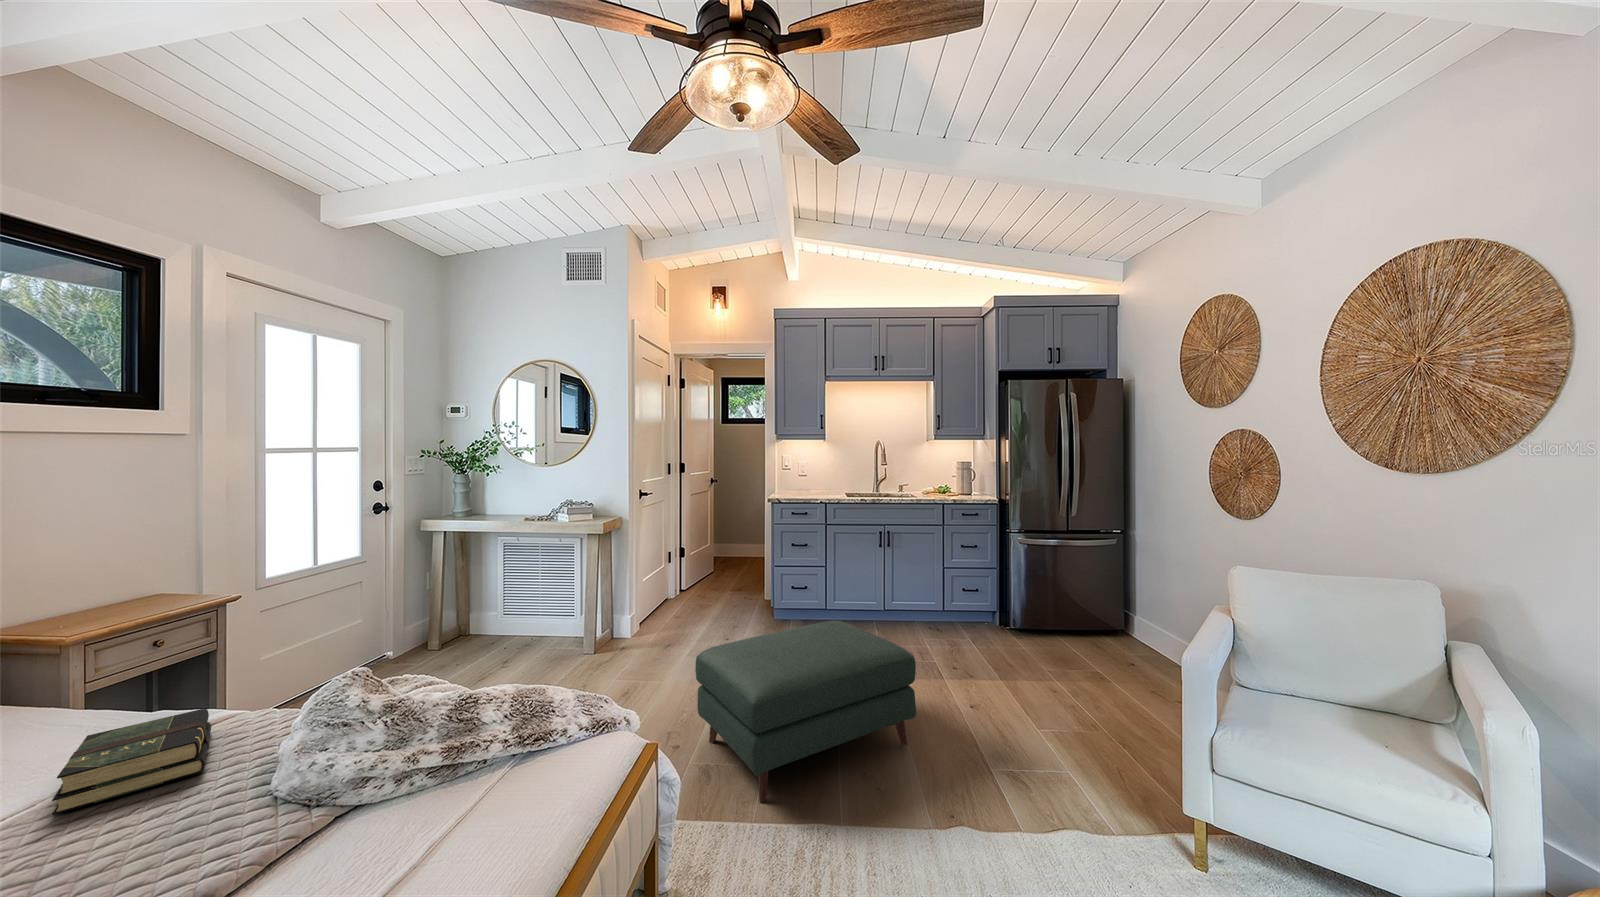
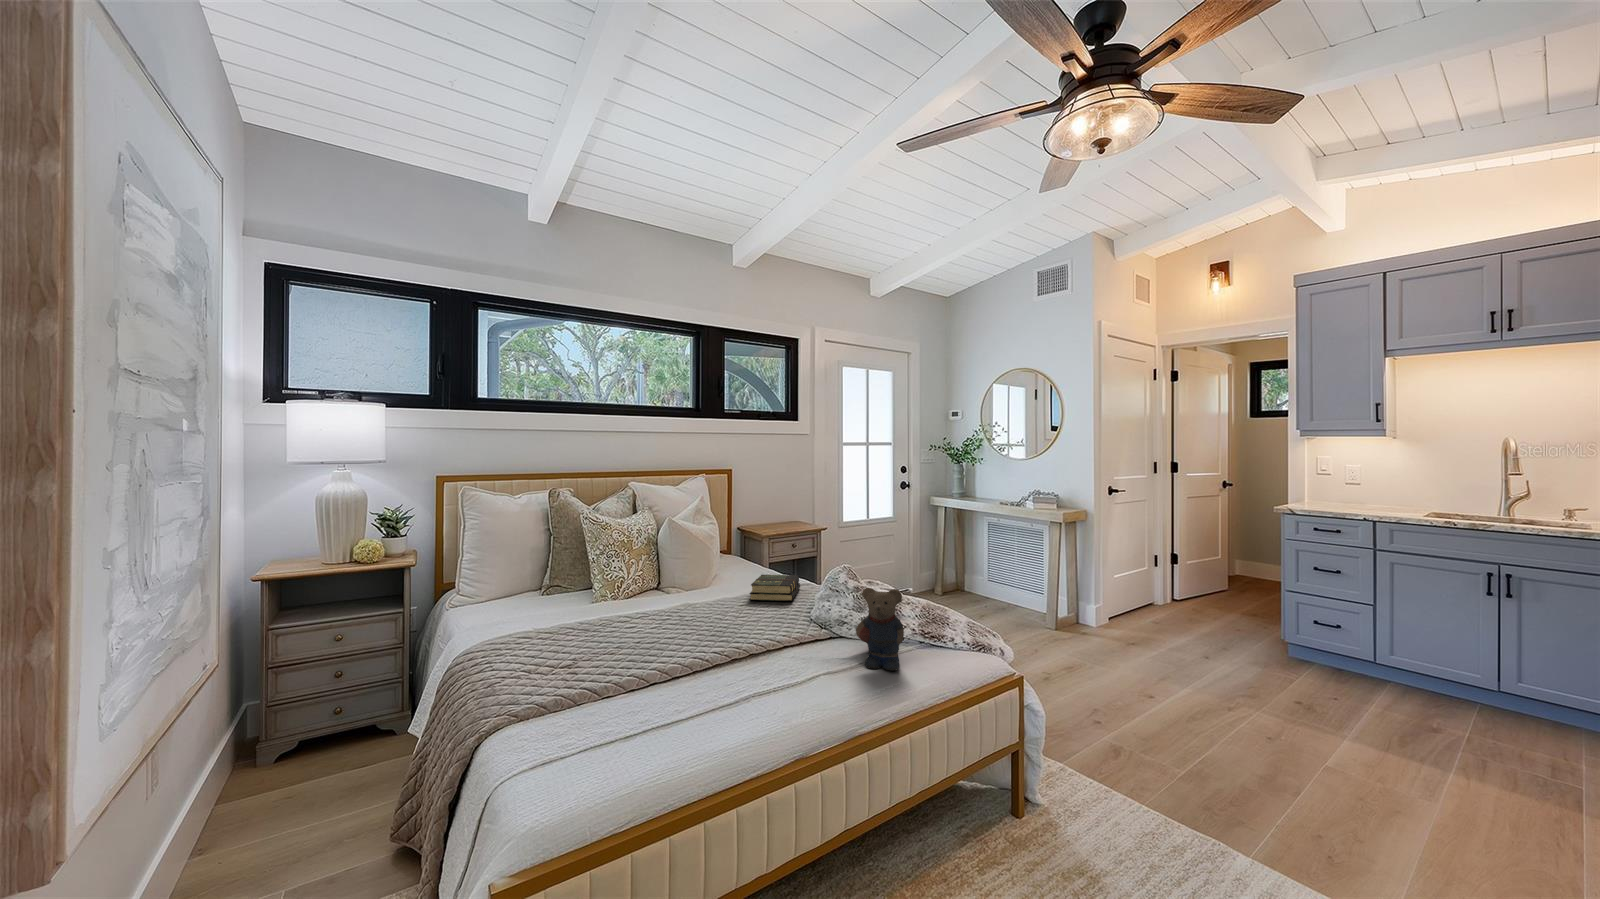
ottoman: present [695,621,916,803] -> none [1116,640,1423,836]
teddy bear: none [419,693,516,855] -> present [856,588,904,670]

